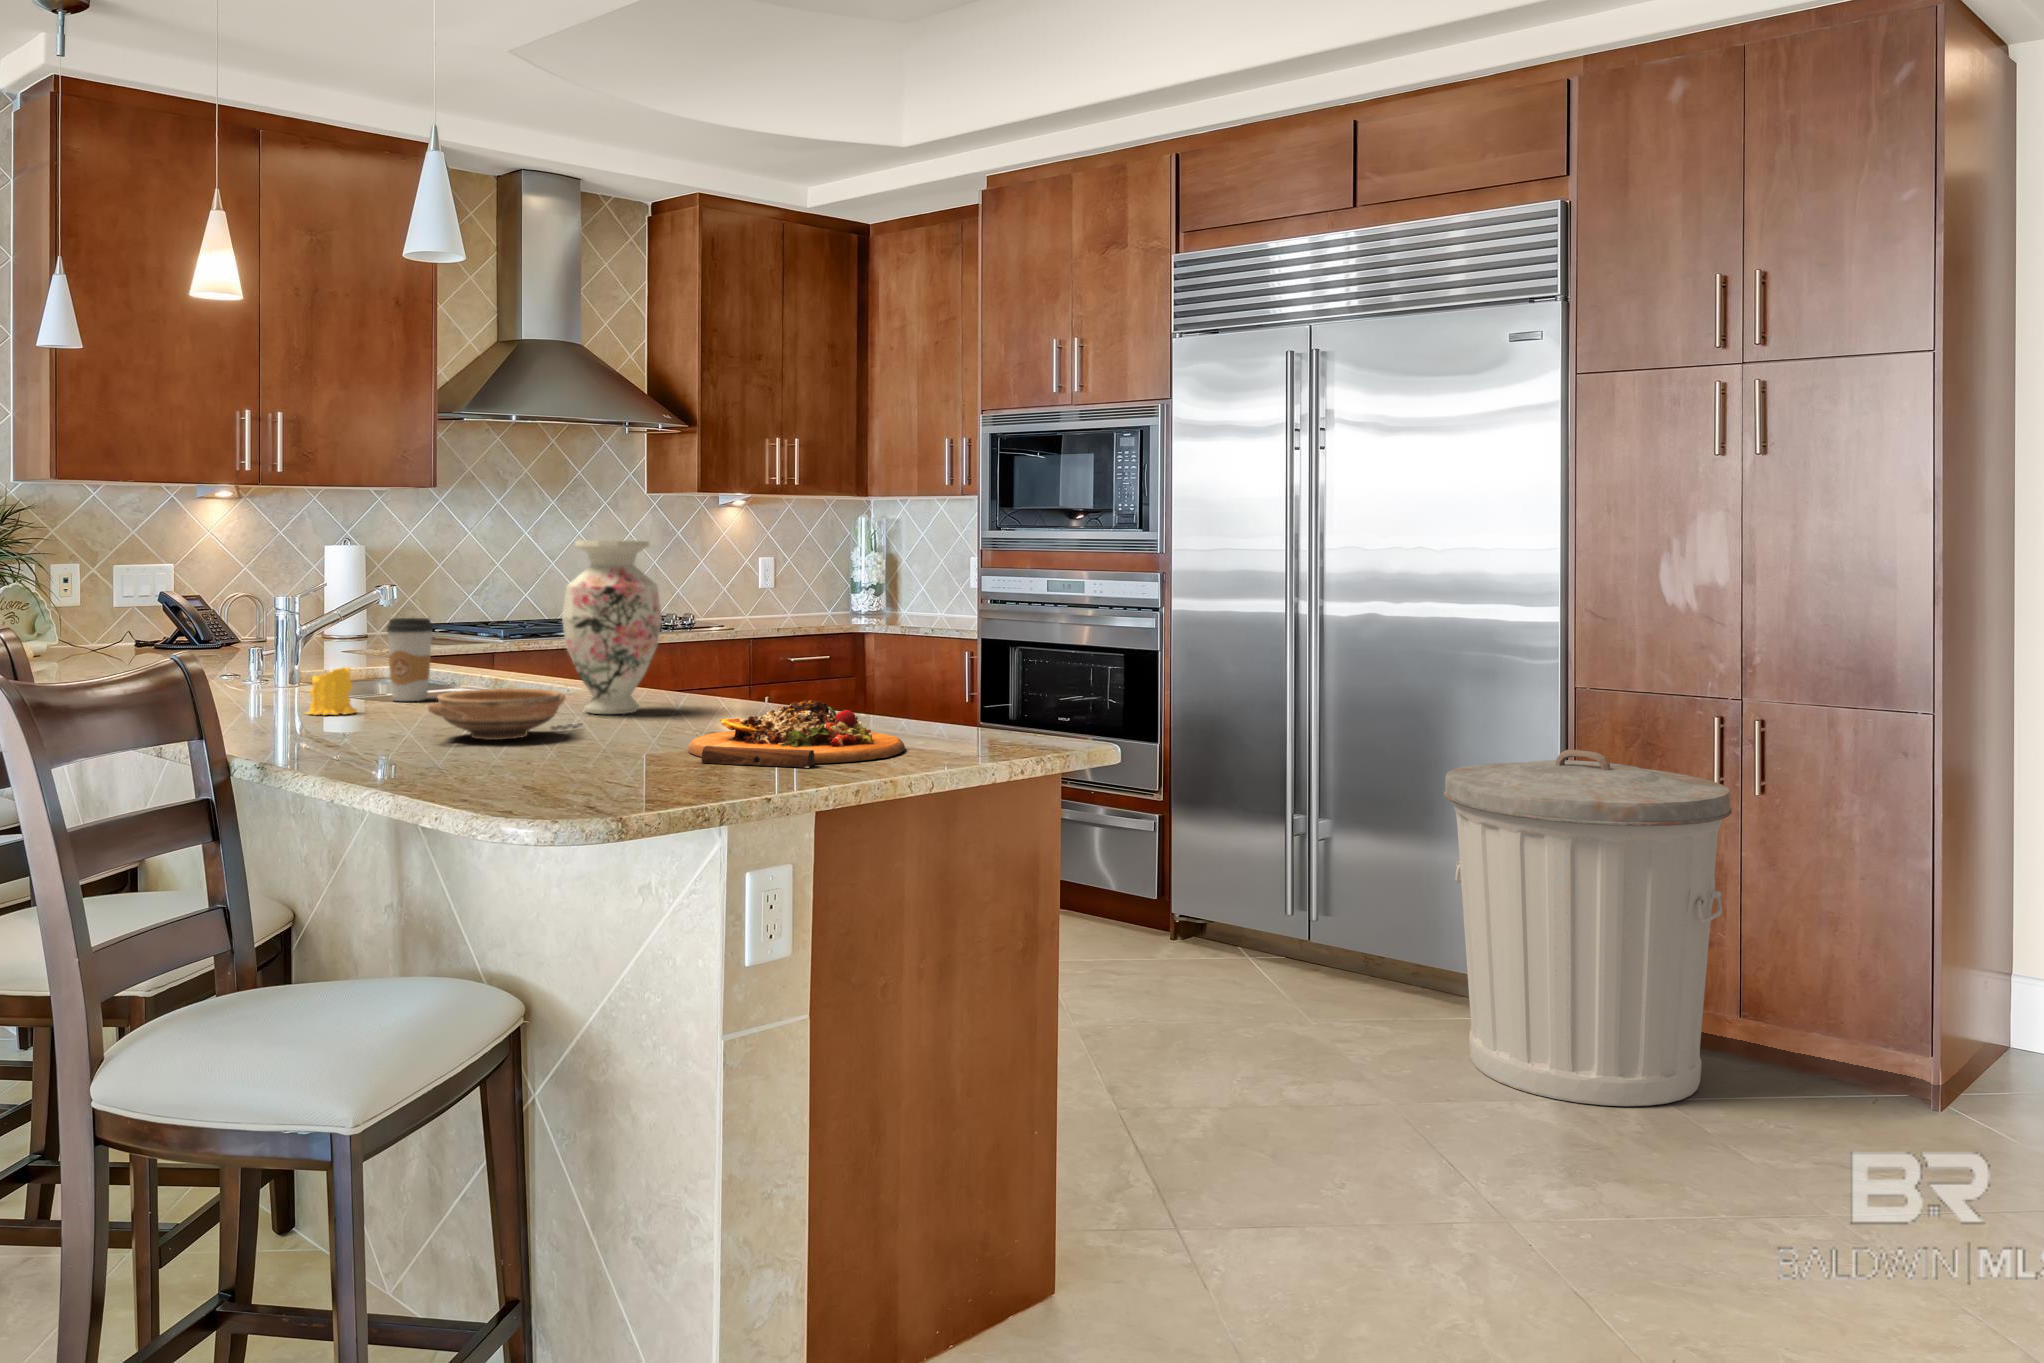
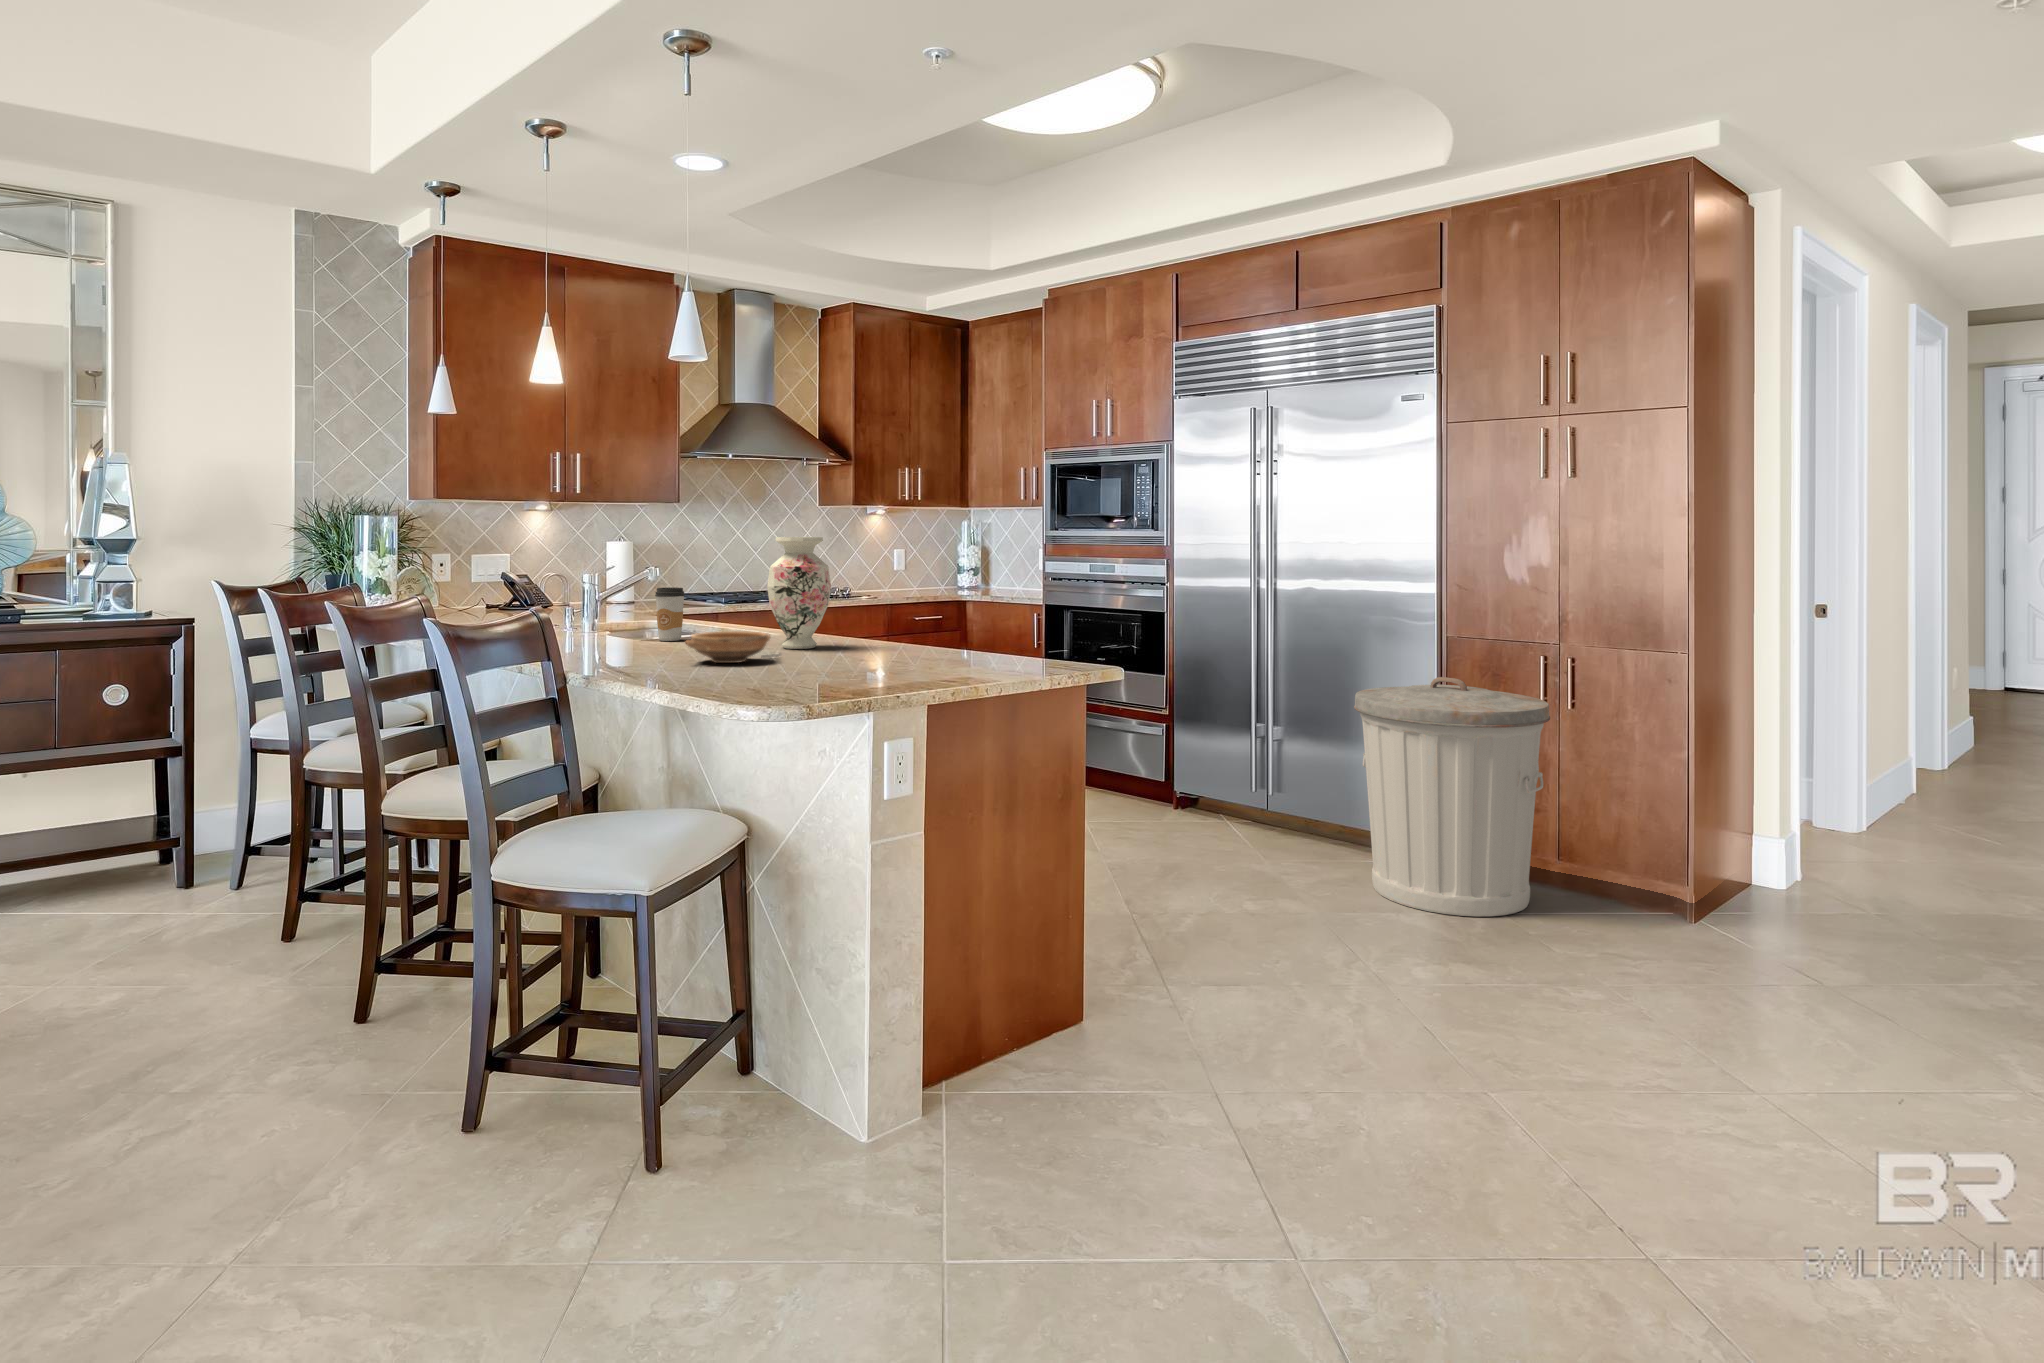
candle: present [306,667,358,715] -> none [605,617,639,649]
cutting board: present [688,700,905,768] -> none [848,638,986,680]

